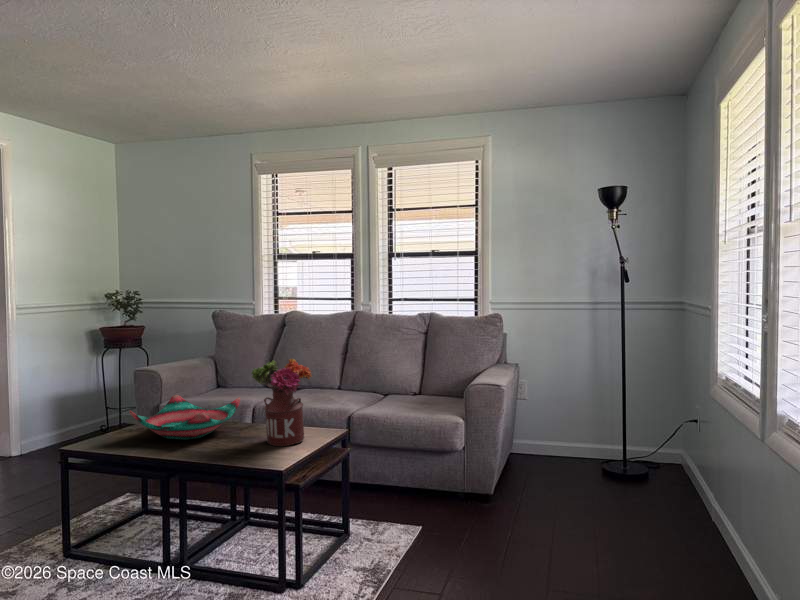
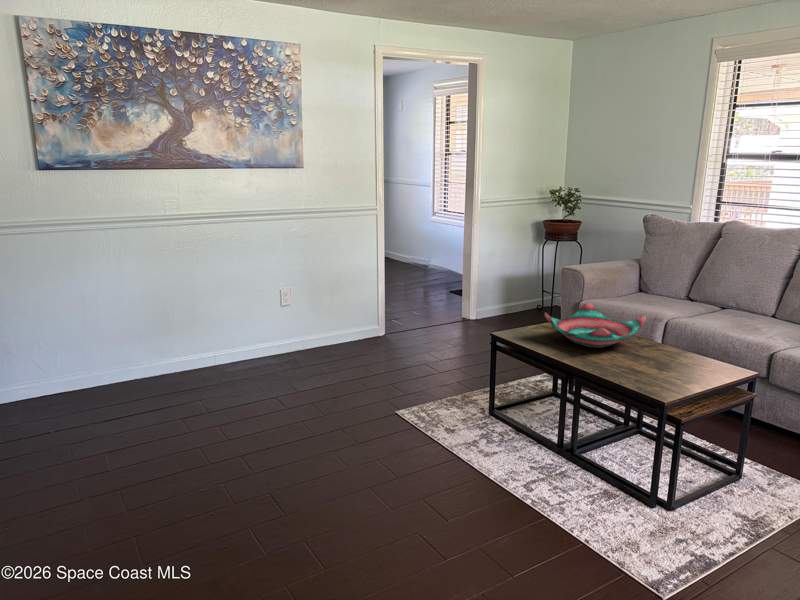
flower arrangement: present [251,359,312,446] -> none [654,290,722,377]

